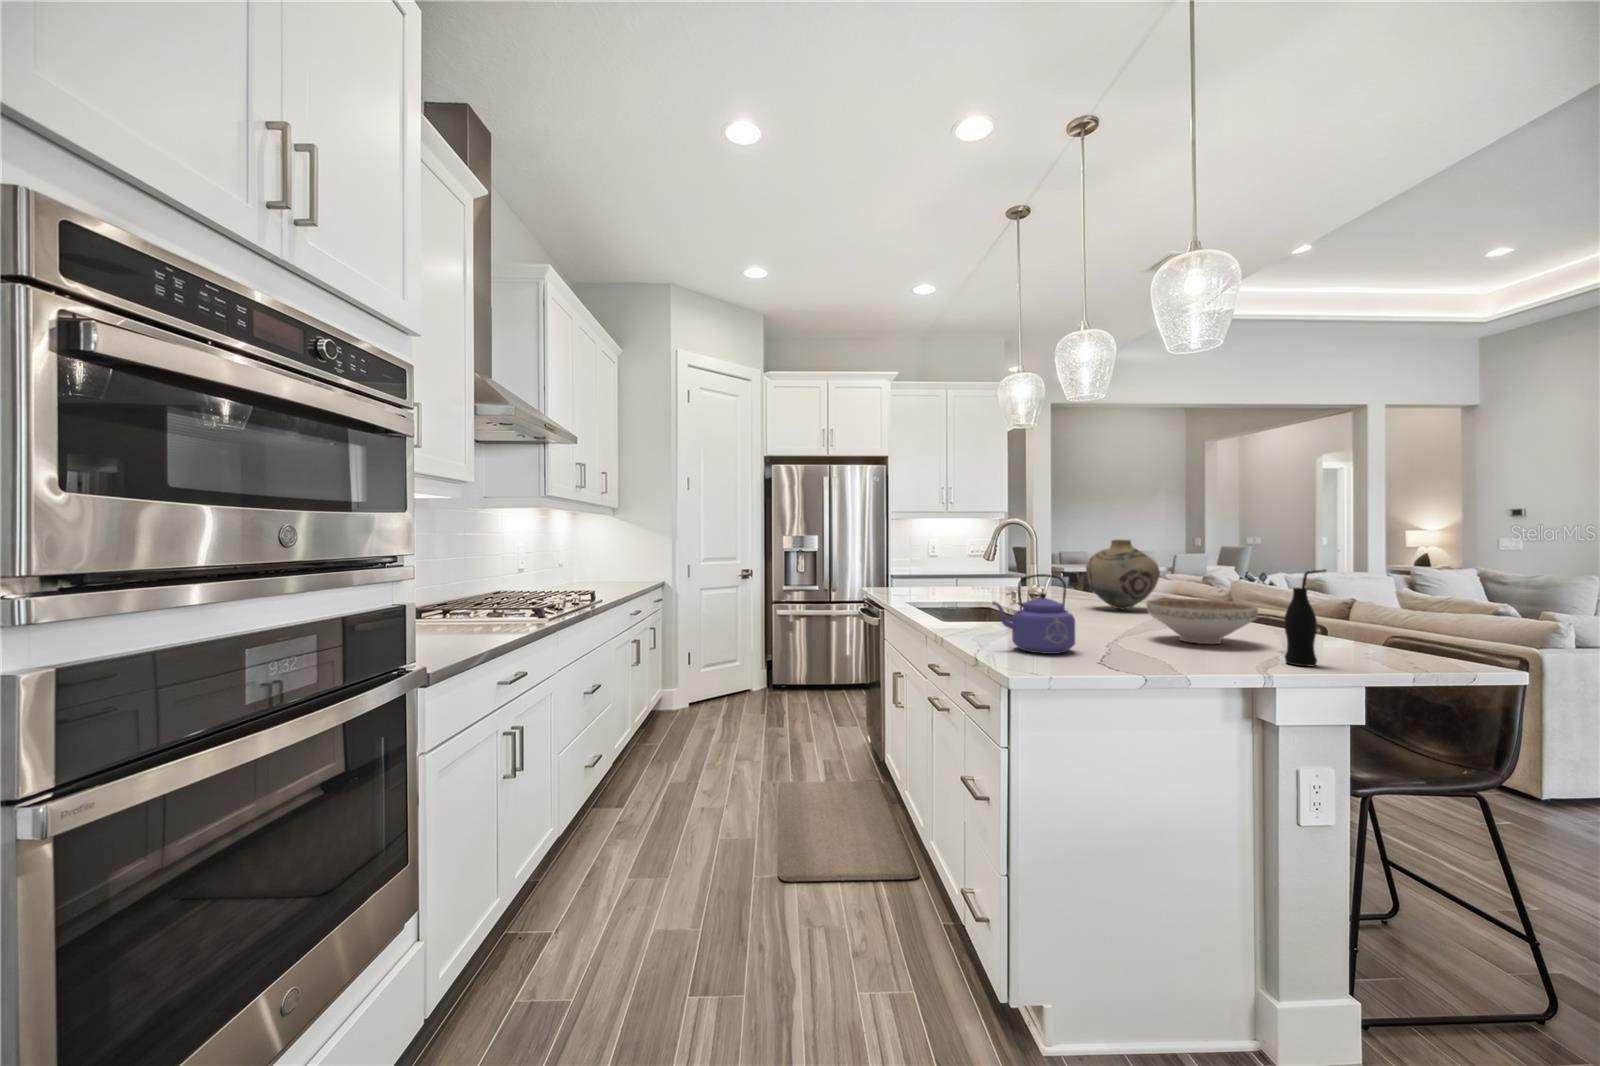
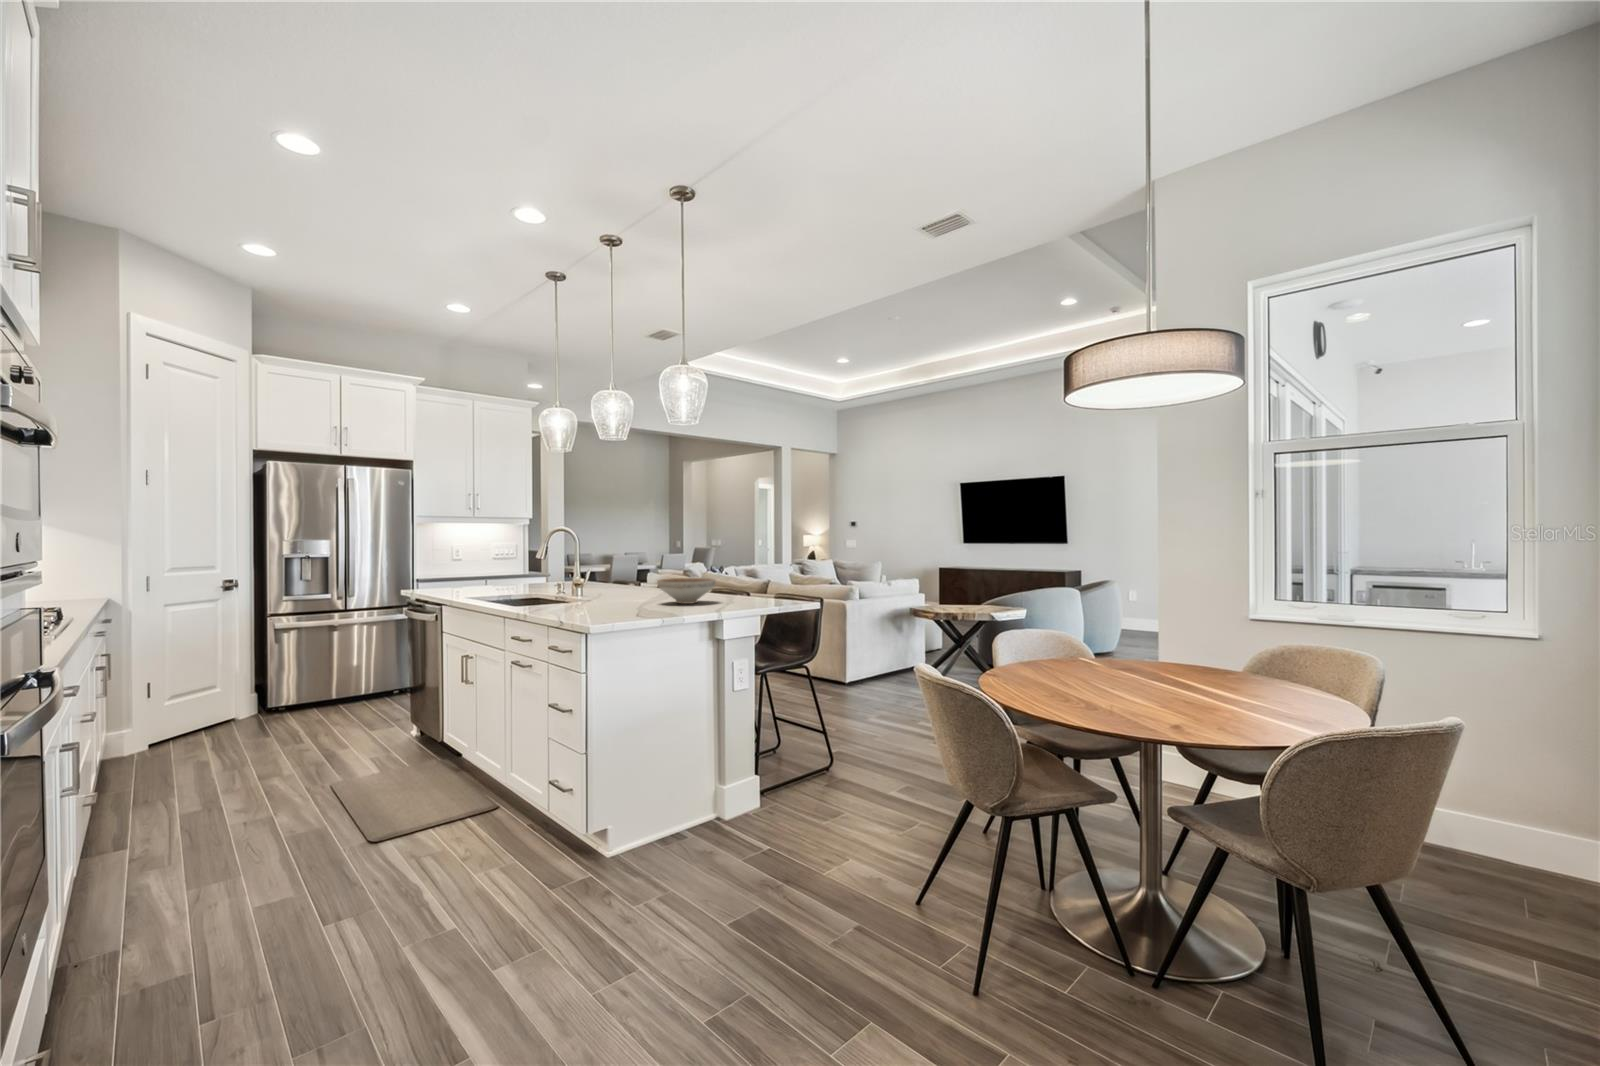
vase: present [1086,540,1159,609] -> none [612,542,660,592]
bottle: present [1284,570,1326,666] -> none [727,556,745,608]
kettle: present [992,574,1075,654] -> none [567,564,620,615]

